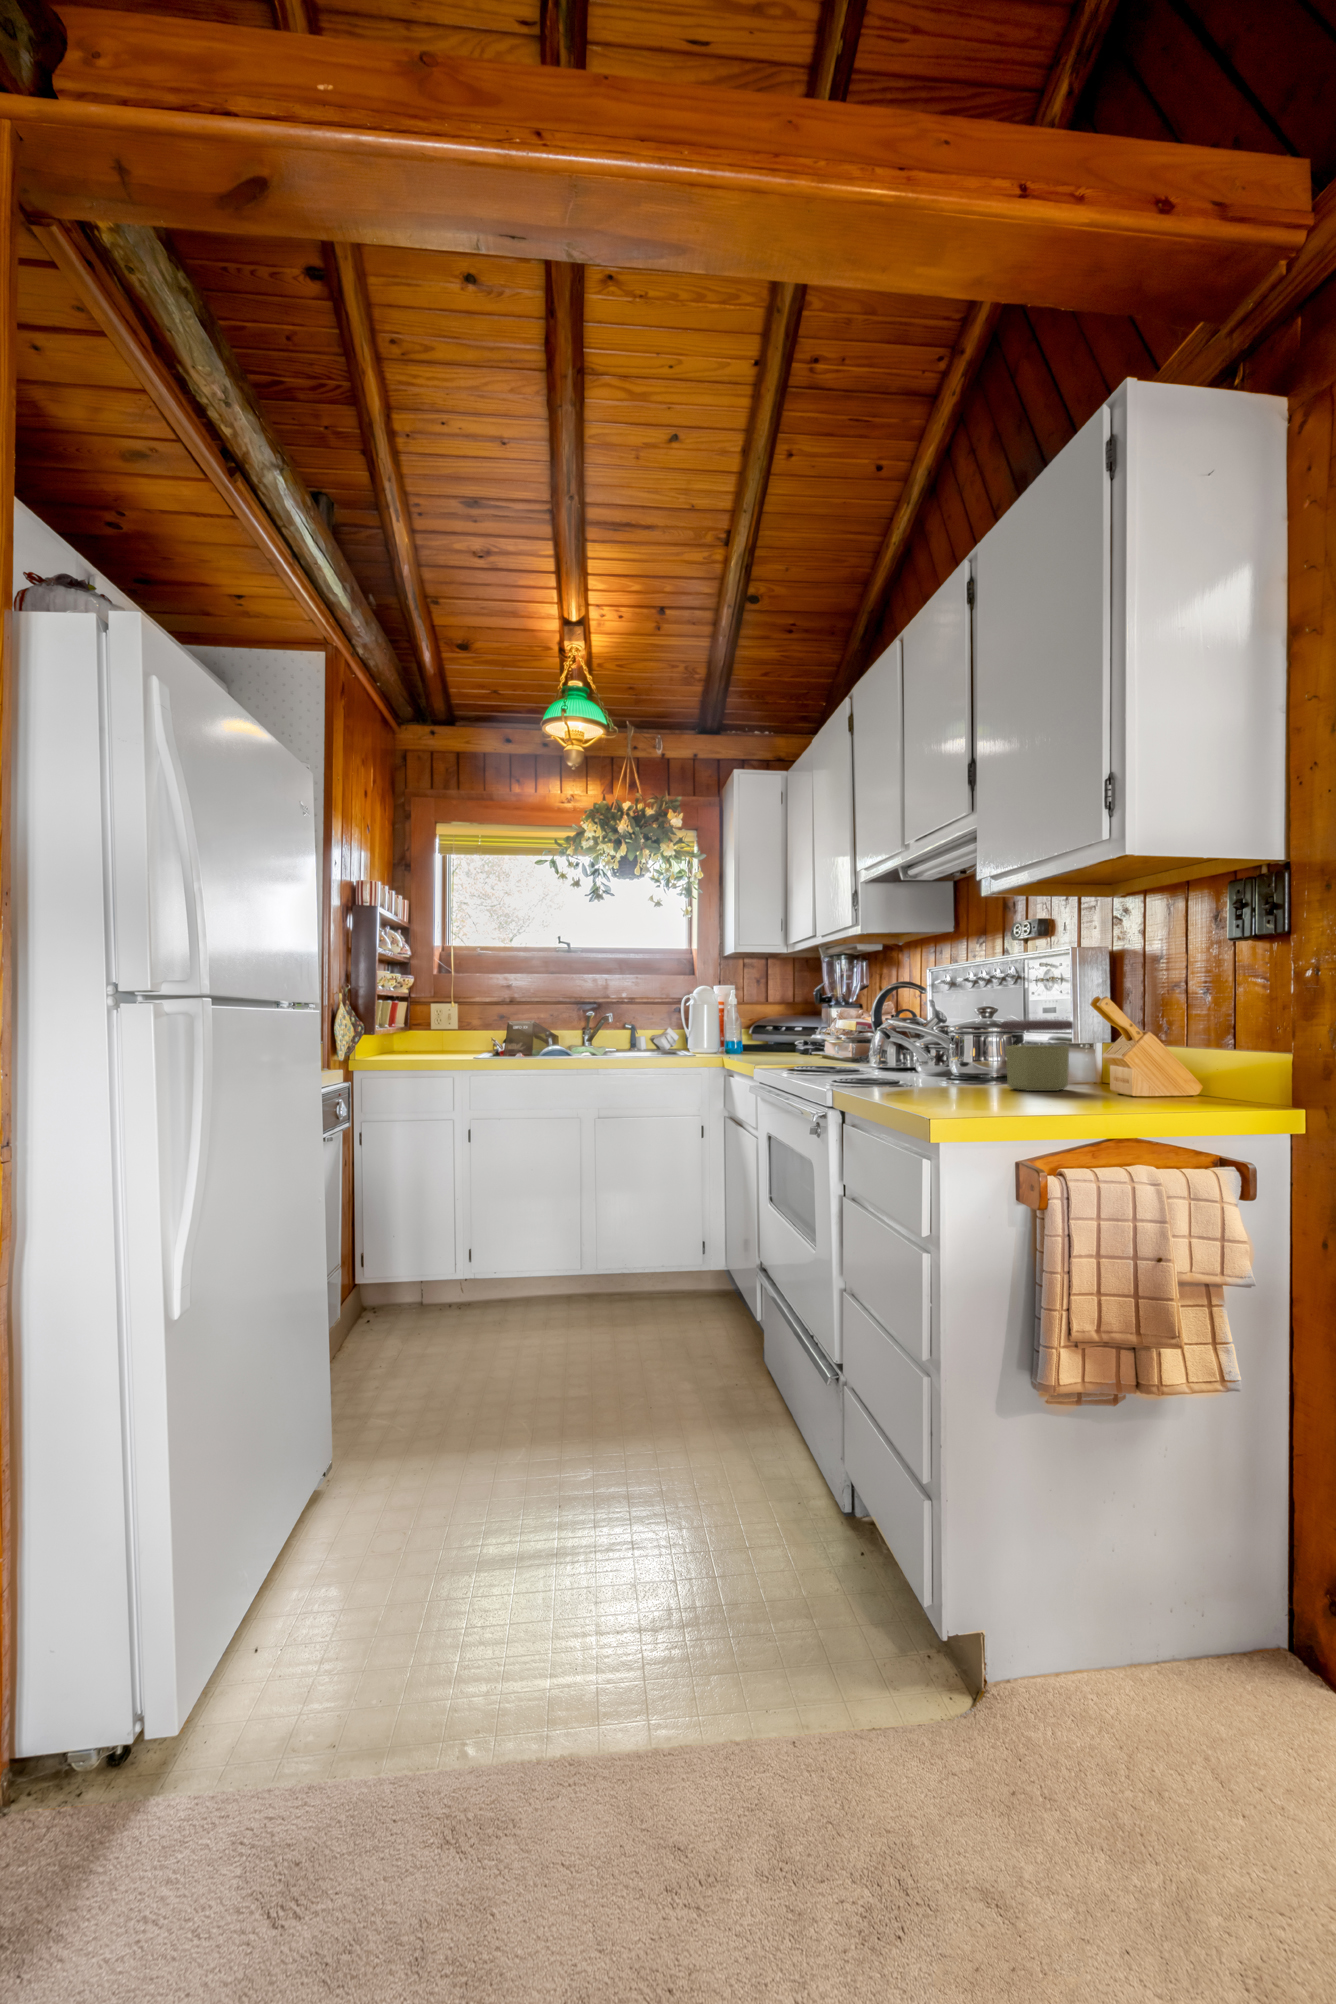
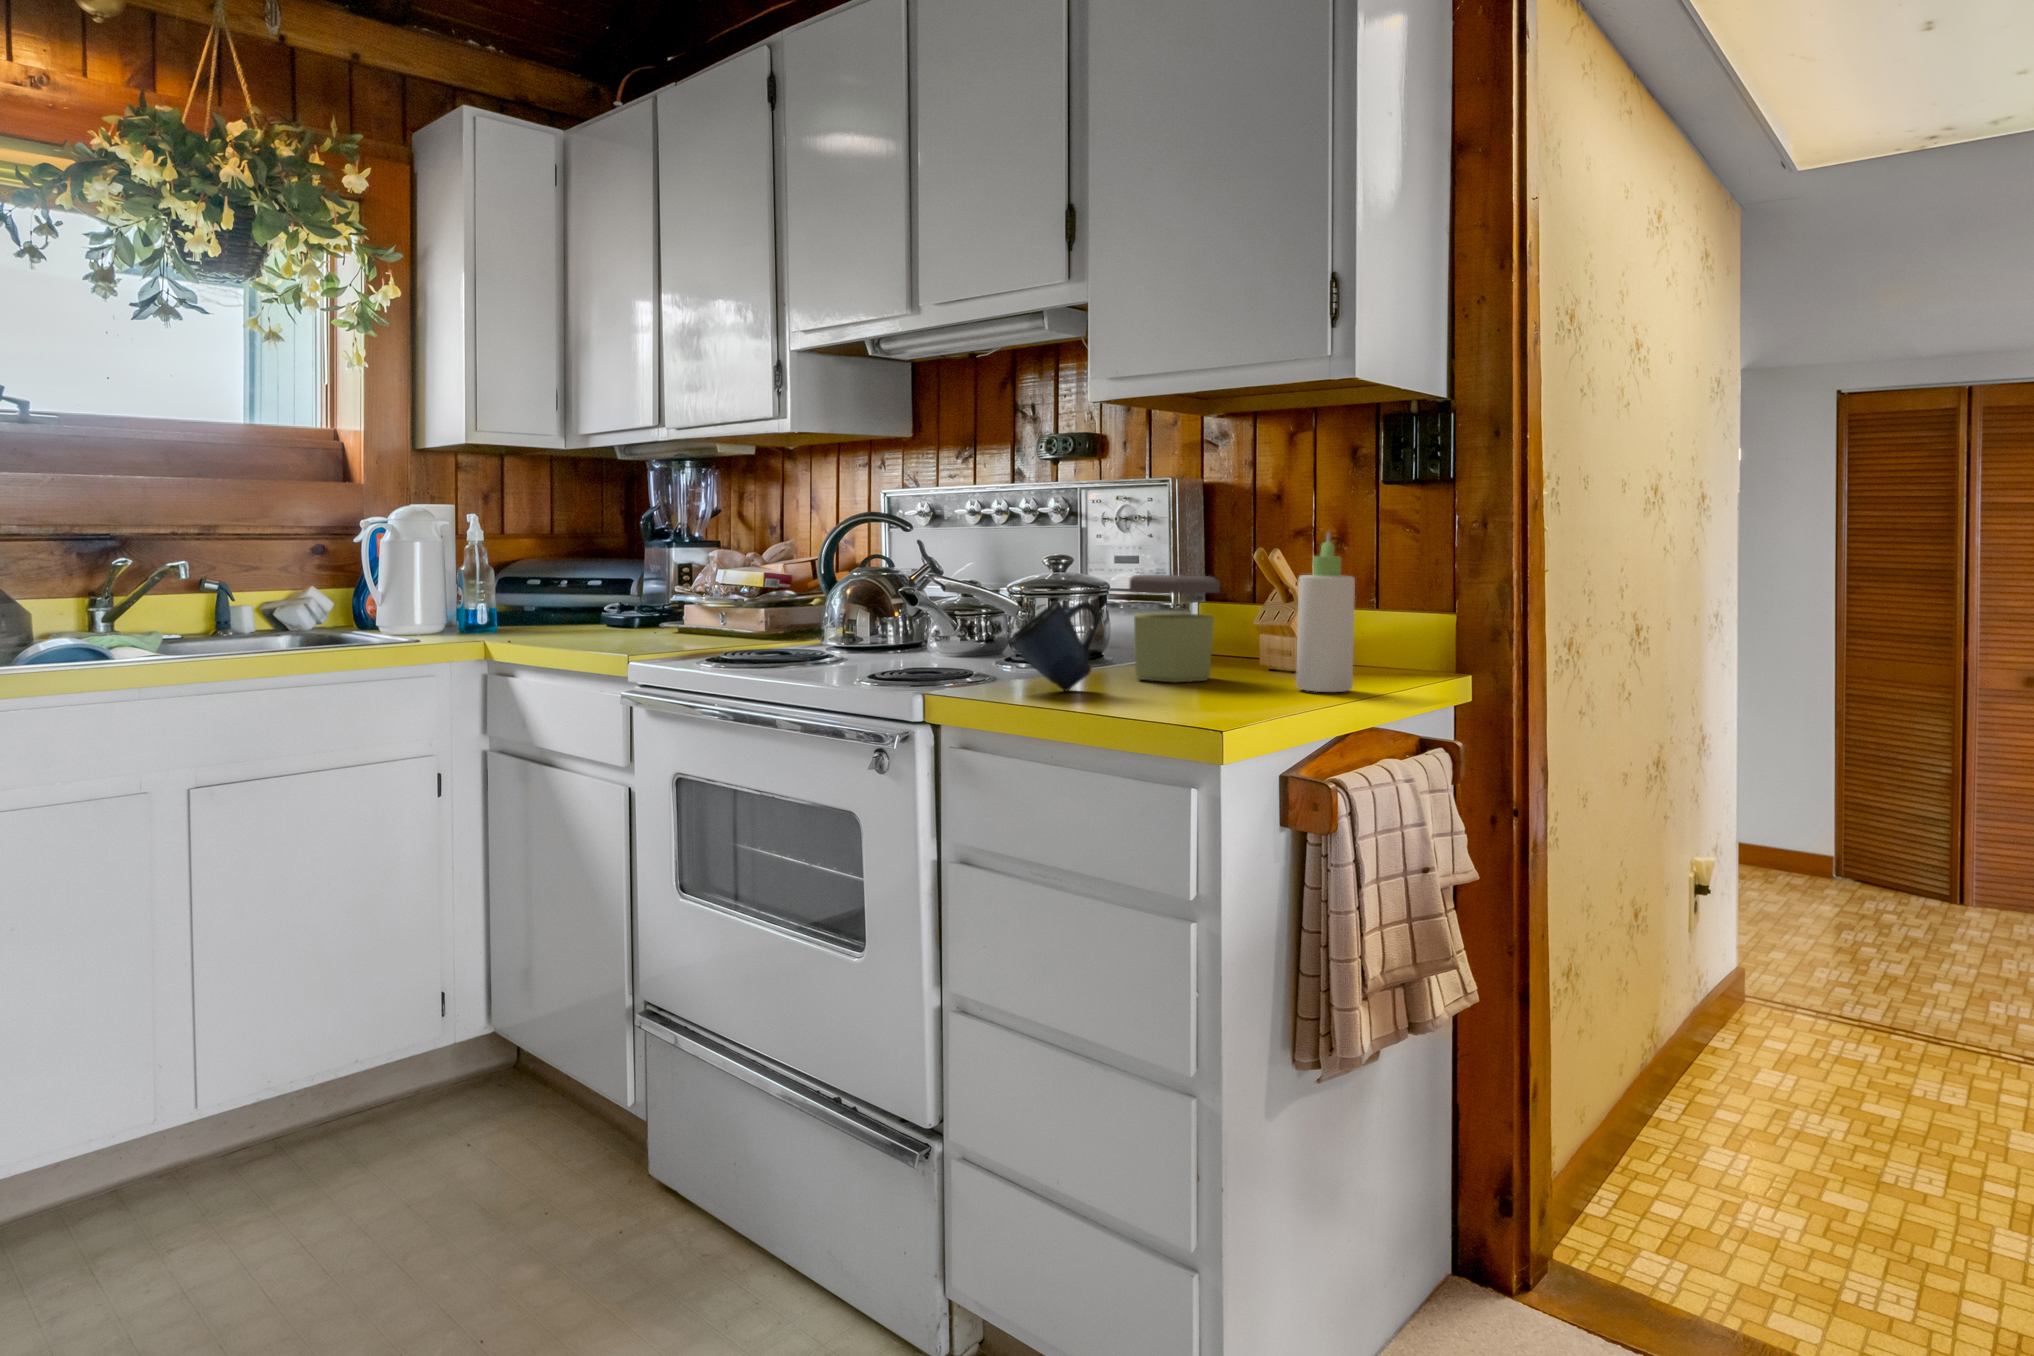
bottle: none [1103,985,1149,1099] -> present [1296,532,1355,692]
mug: none [902,1036,960,1092] -> present [1008,602,1100,691]

